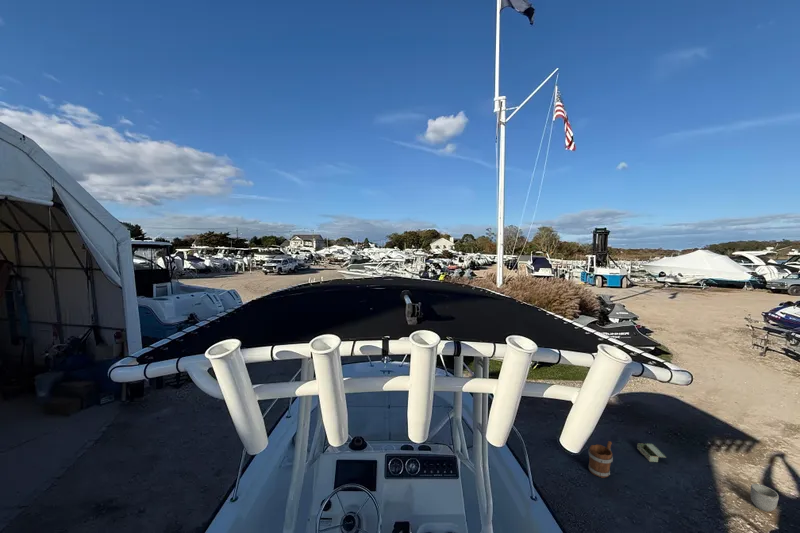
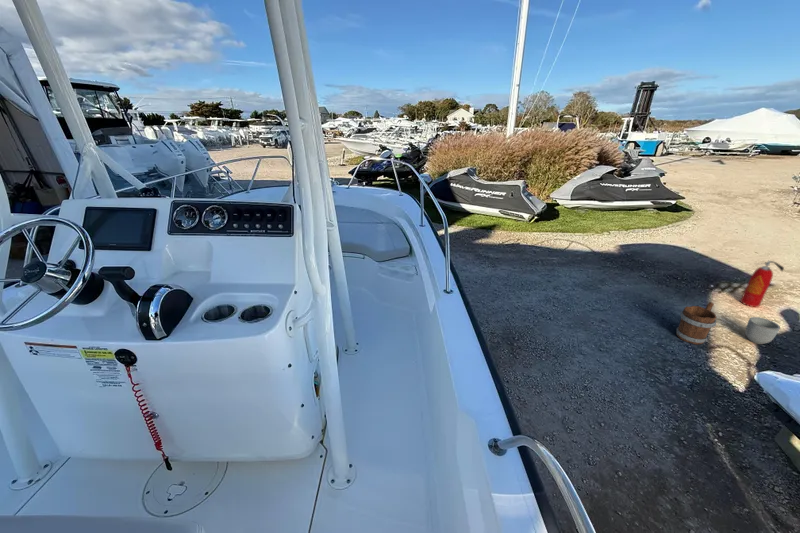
fire extinguisher: none [737,425,765,468] -> present [741,261,784,307]
bucket: present [588,441,613,478] -> present [676,302,717,345]
toolbox: present [637,444,666,462] -> none [627,285,658,301]

